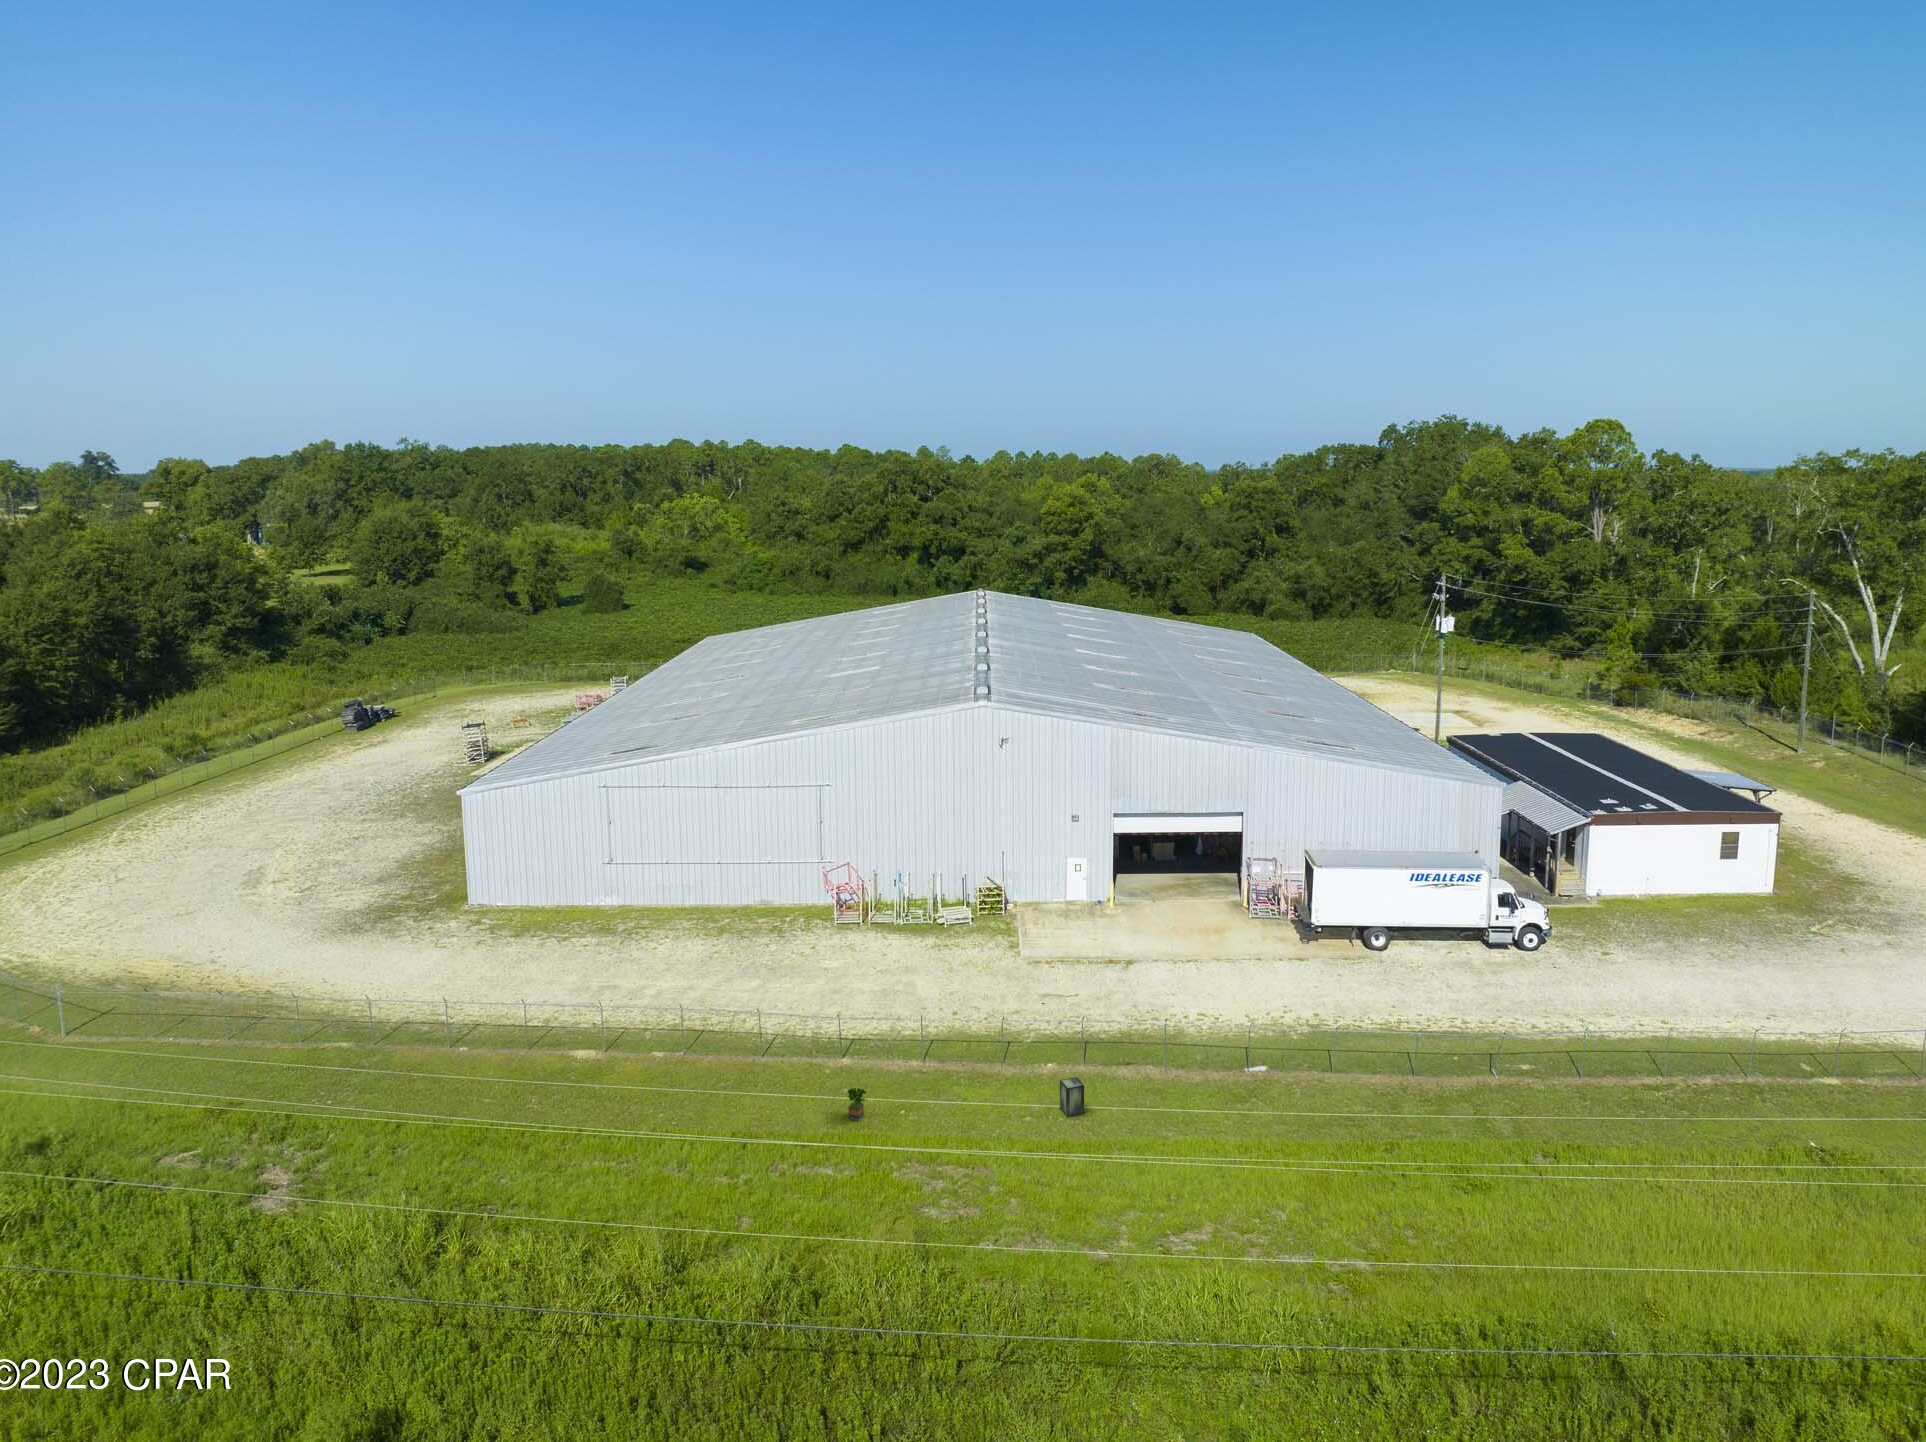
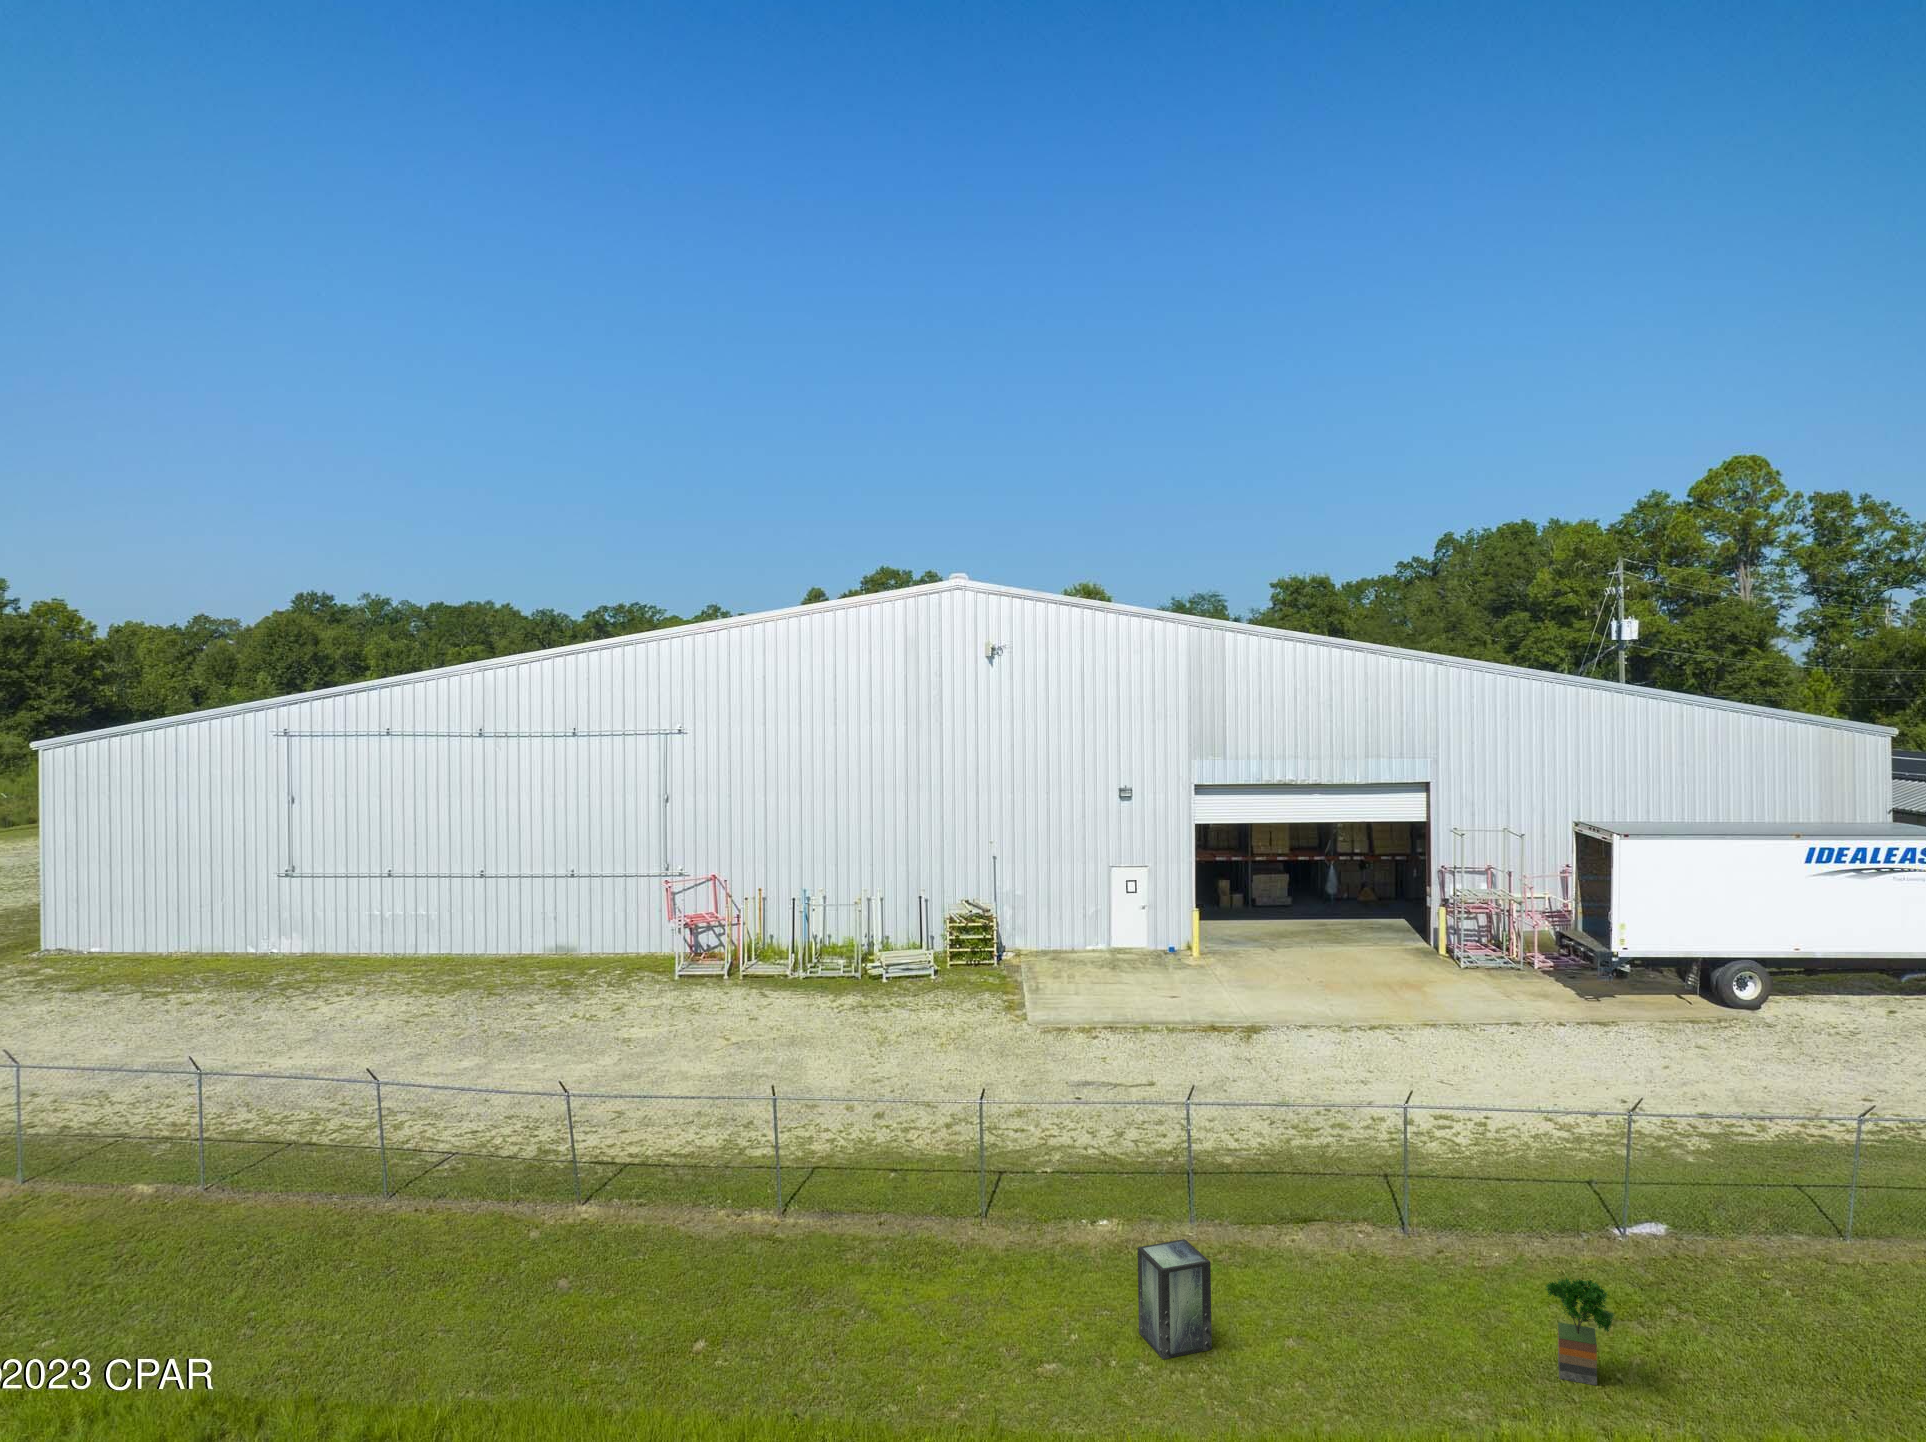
potted tree: present [848,1088,866,1121] -> present [1545,1278,1614,1385]

